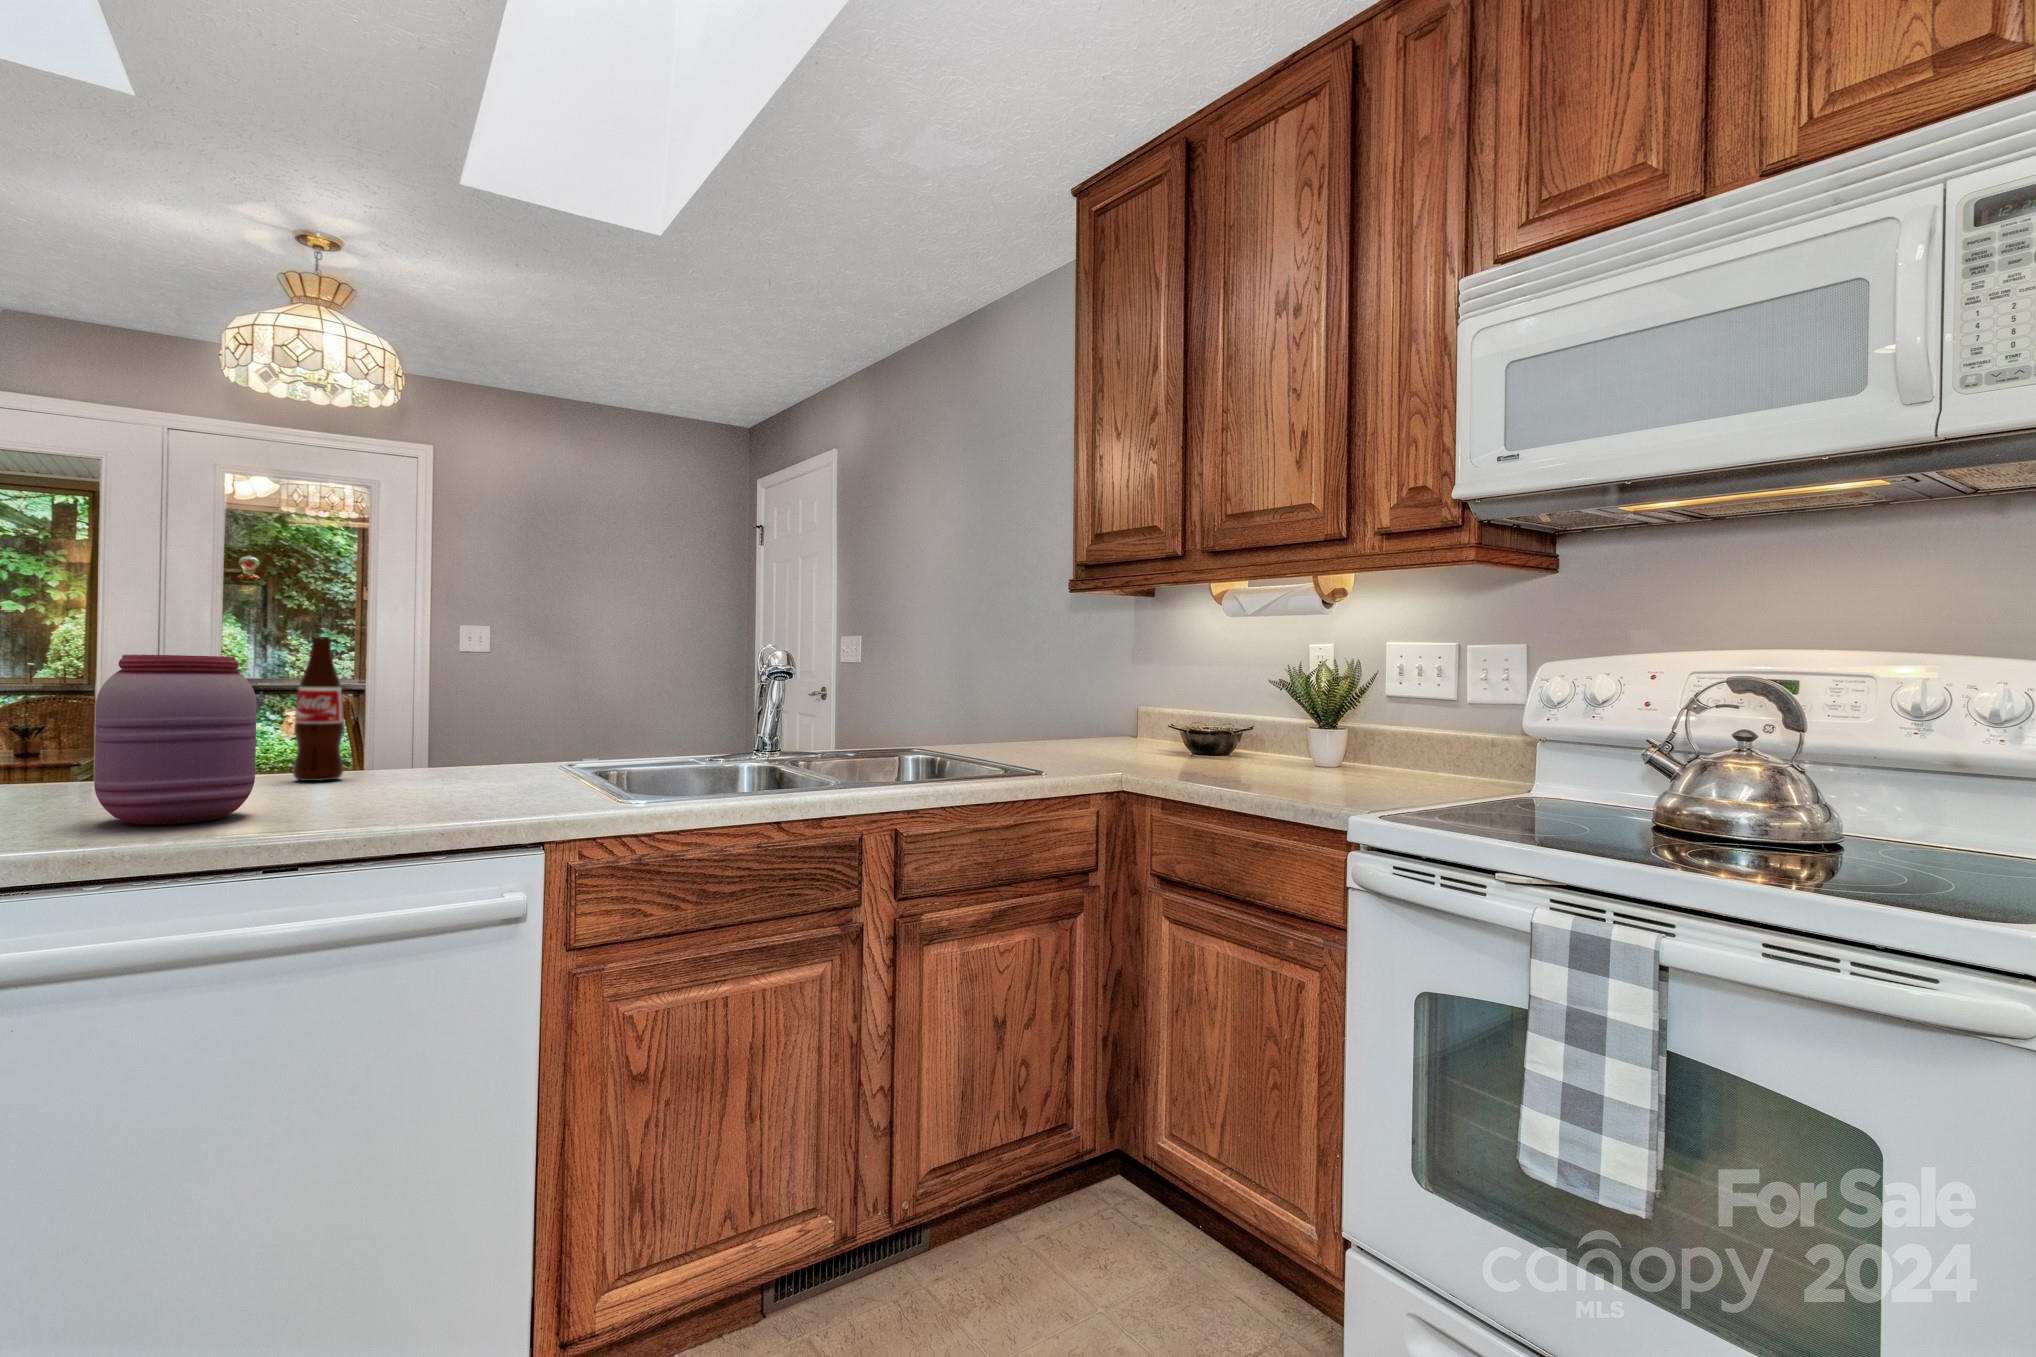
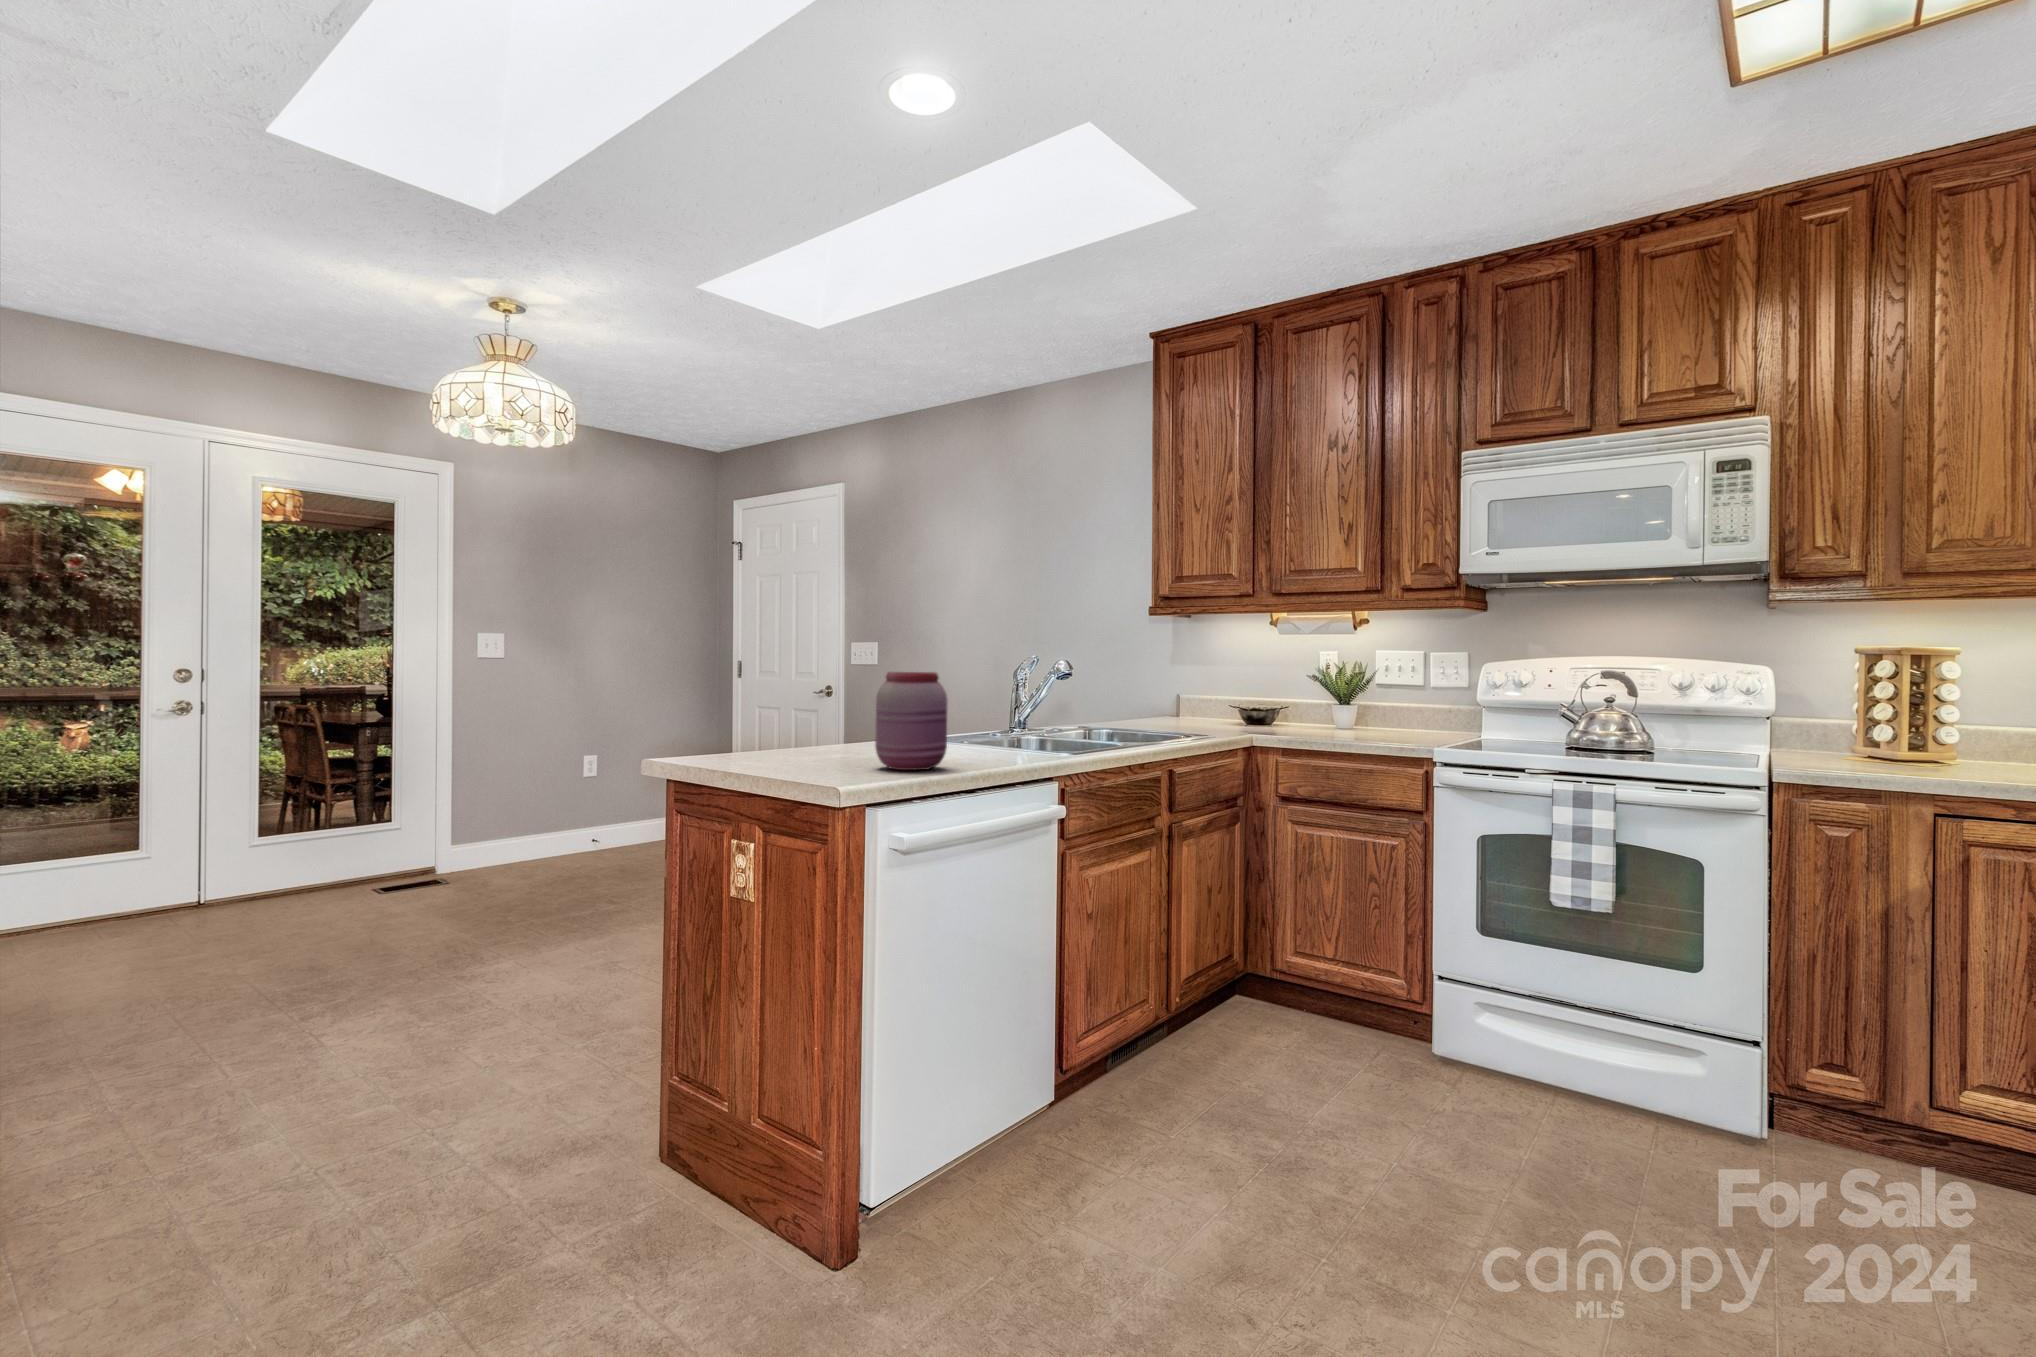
bottle: present [293,637,344,781] -> none [829,657,857,753]

